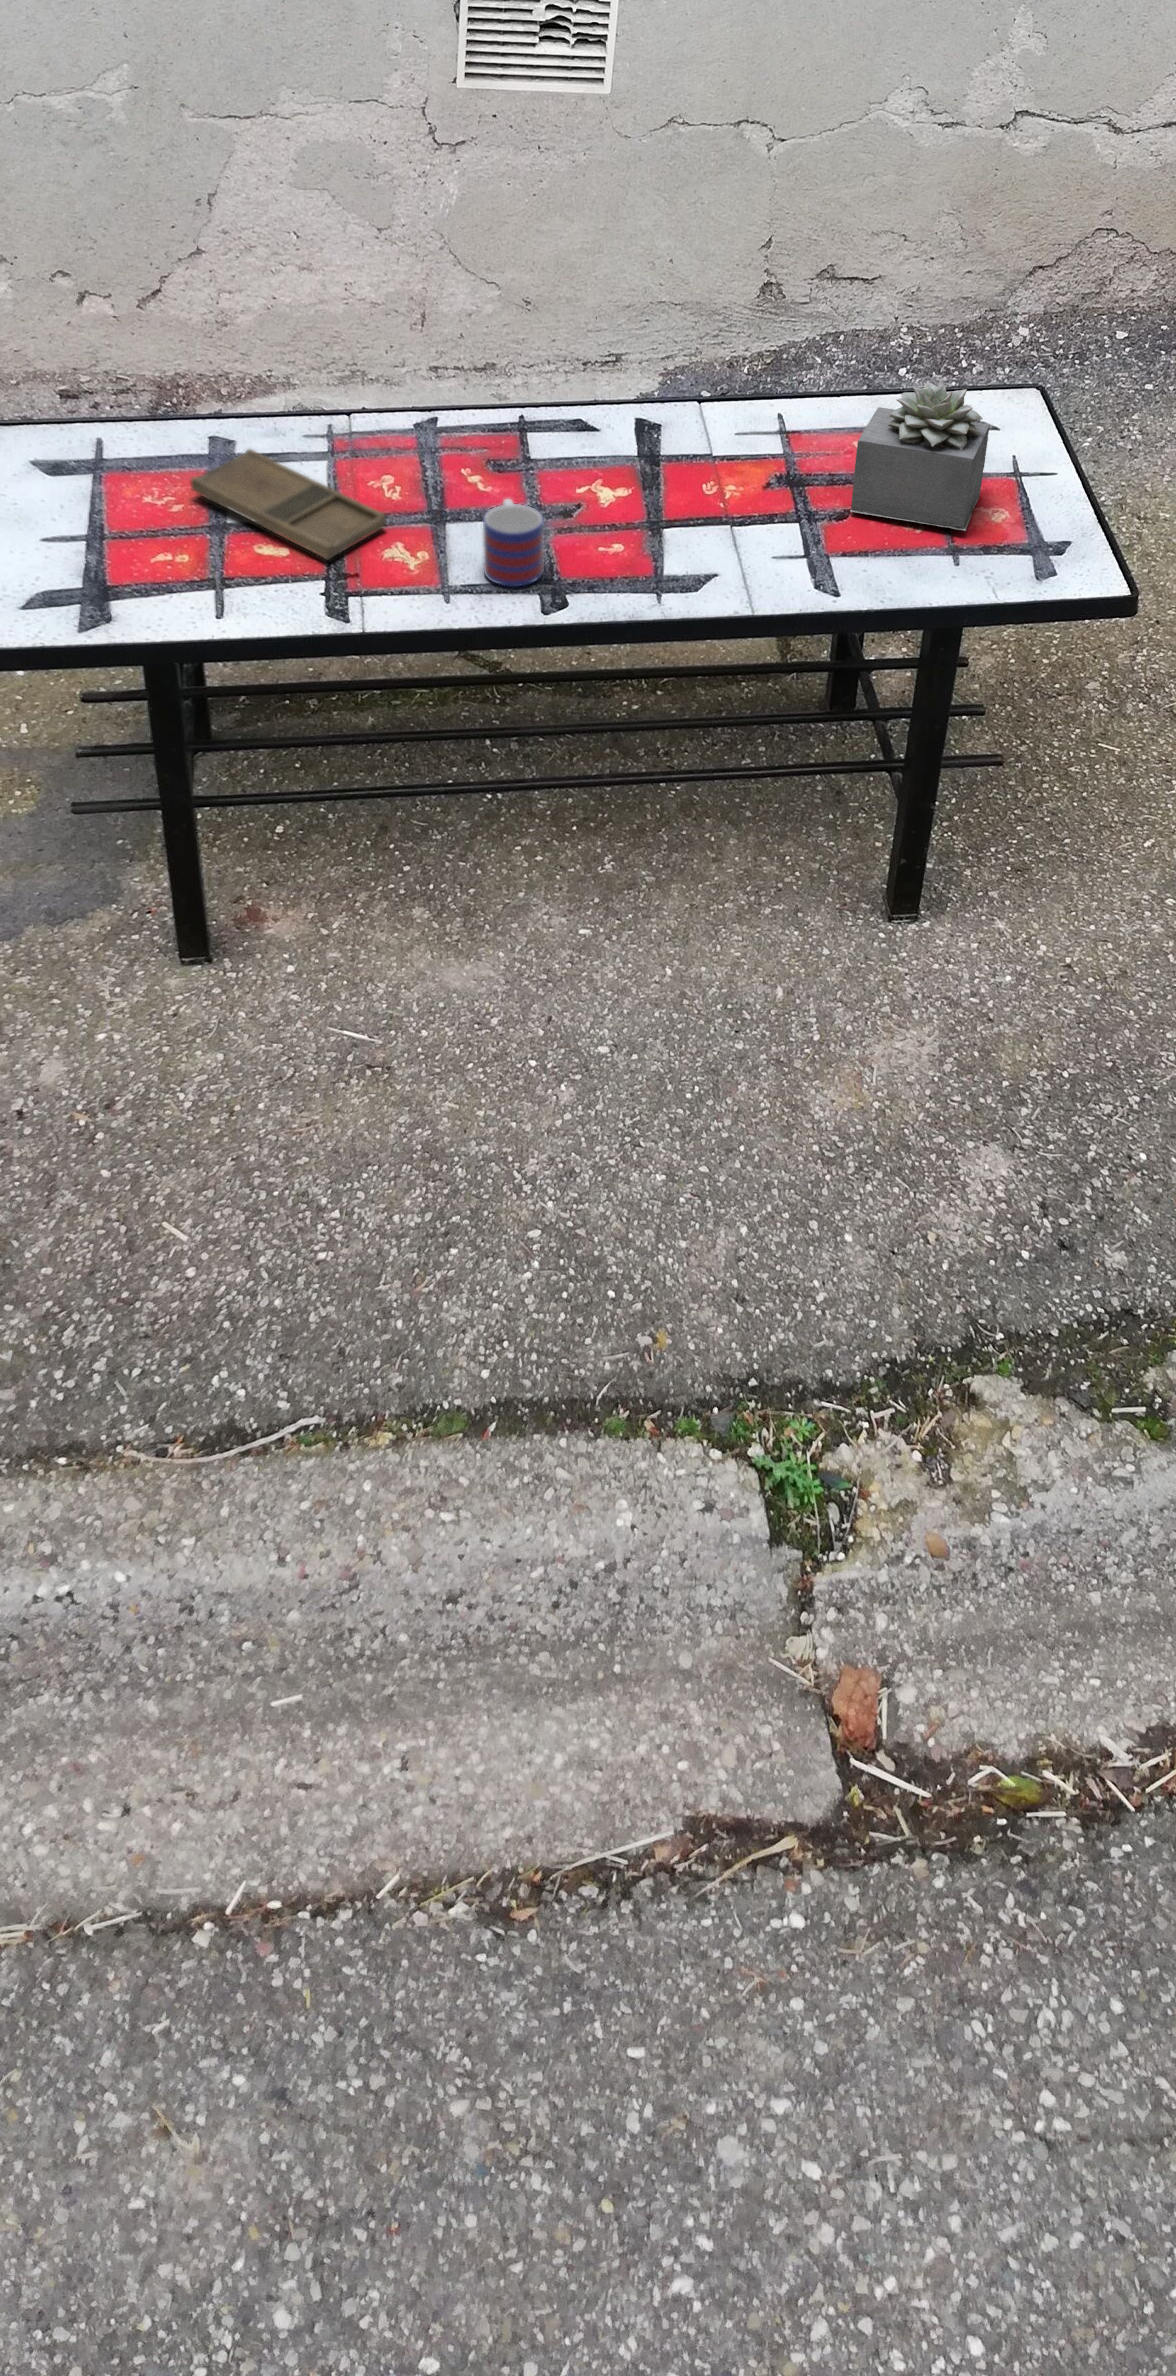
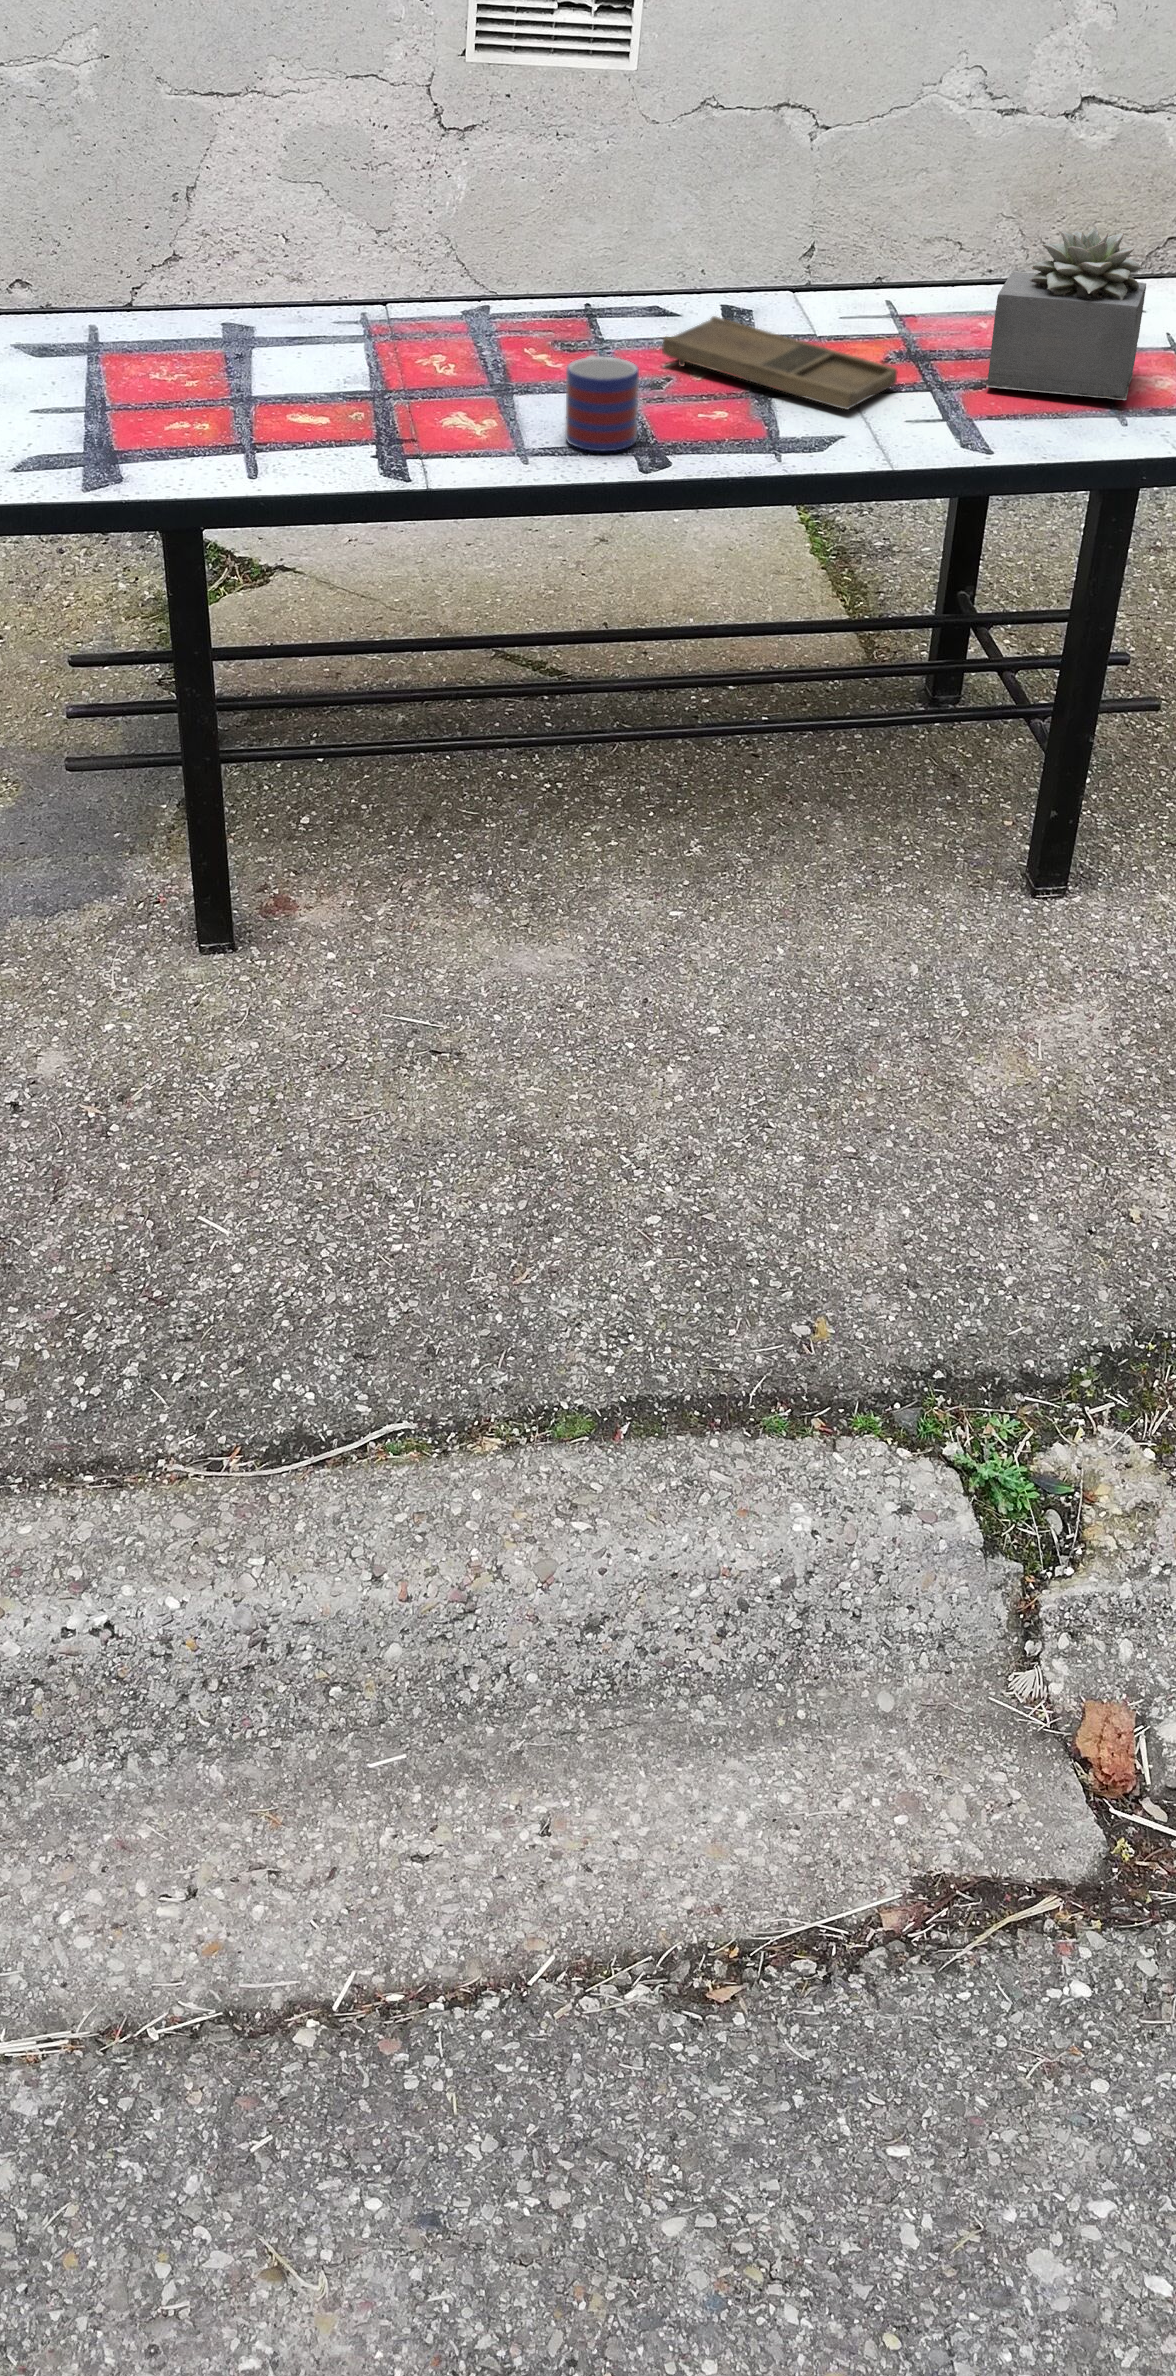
tray: present [190,449,386,559] -> present [662,316,897,409]

